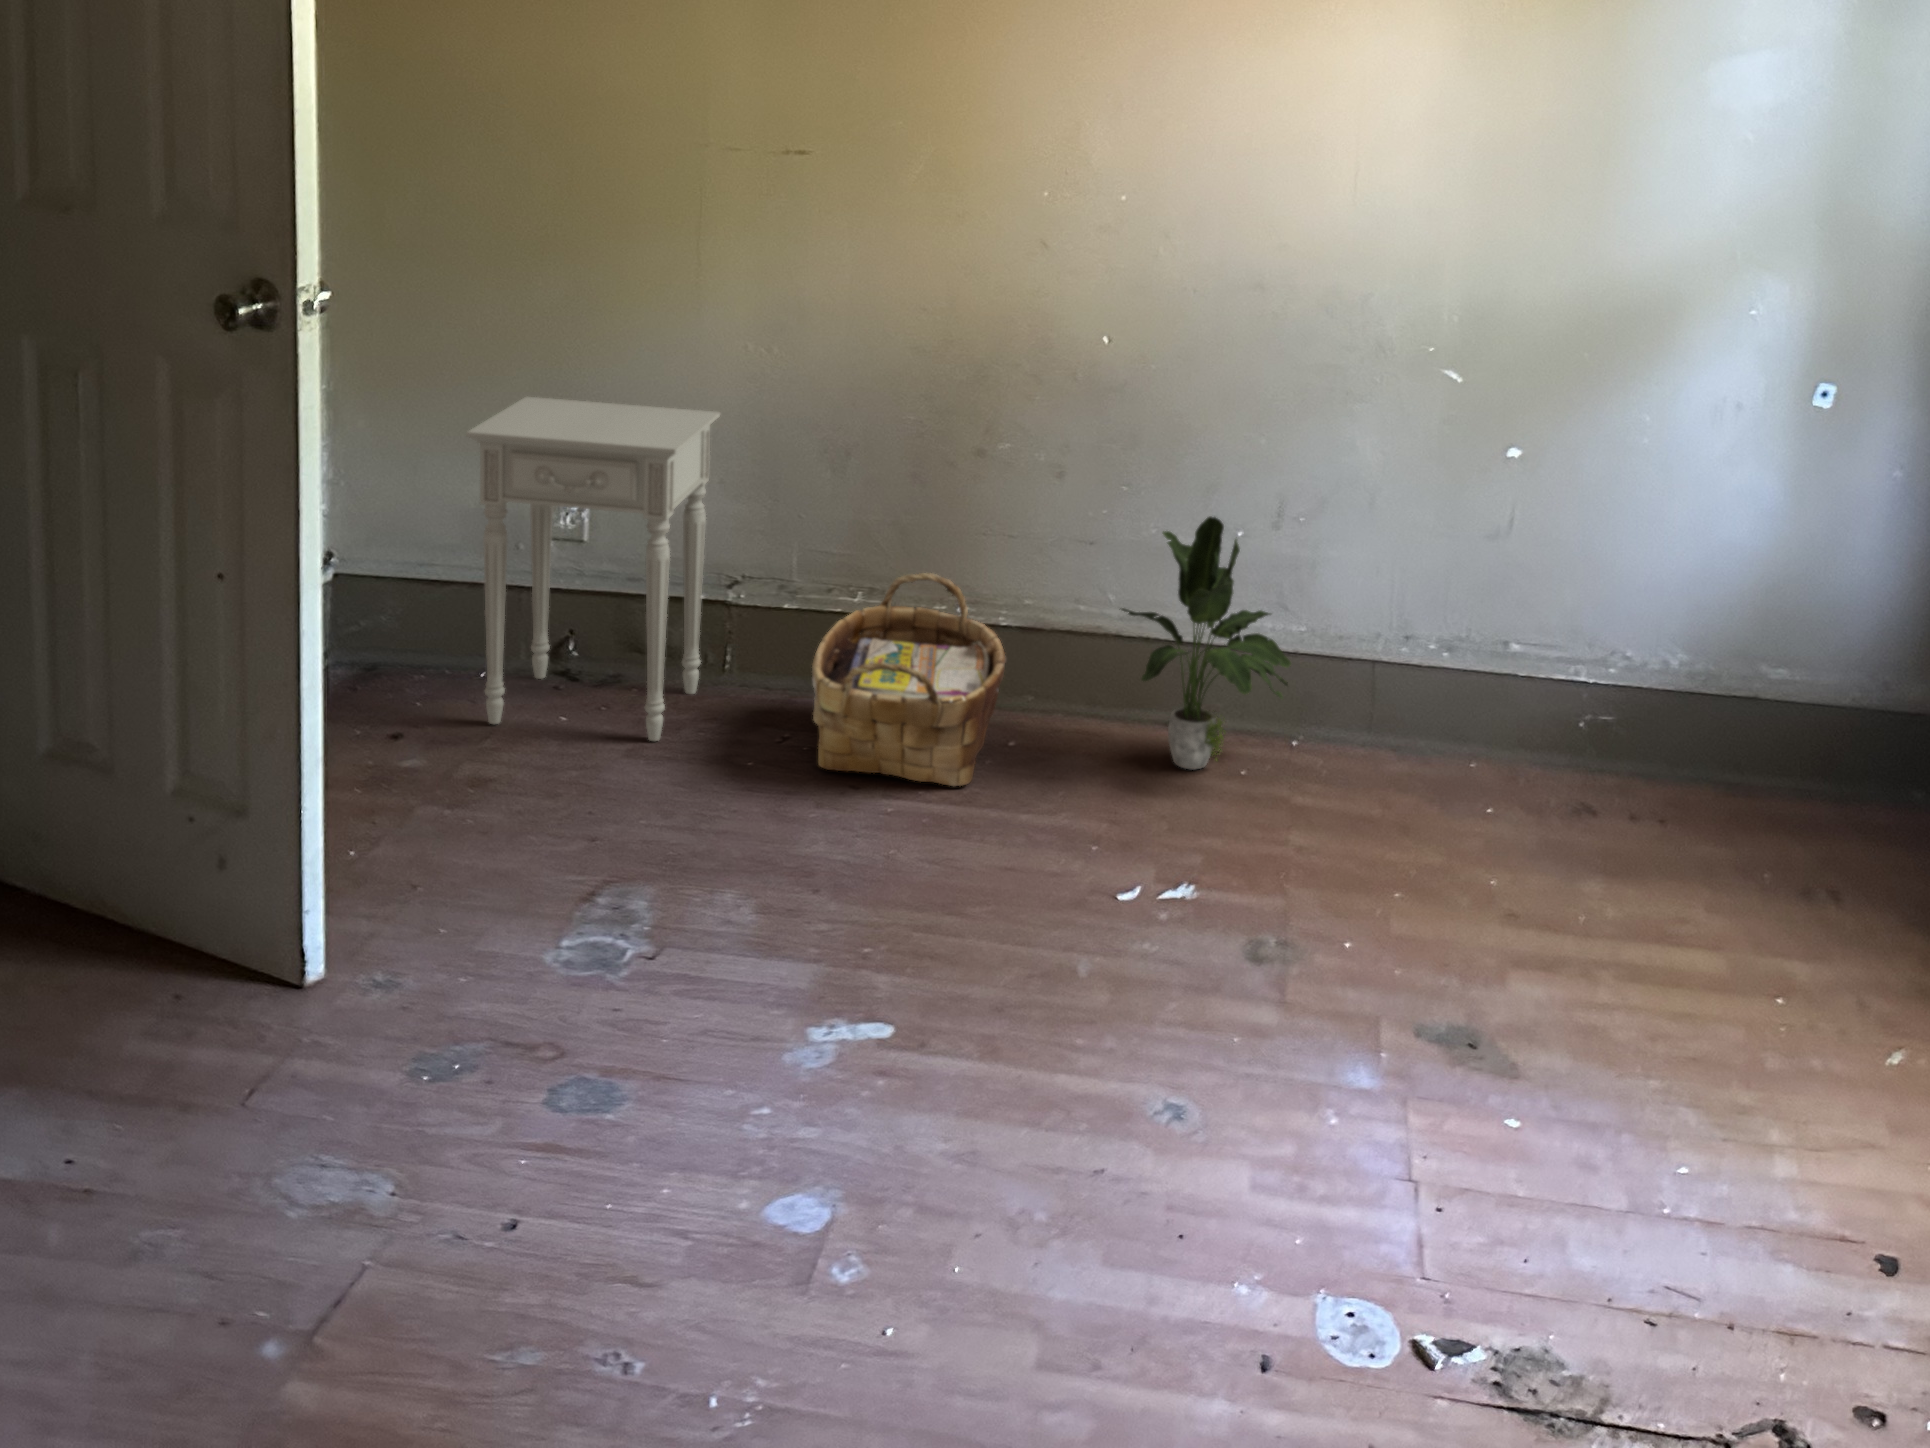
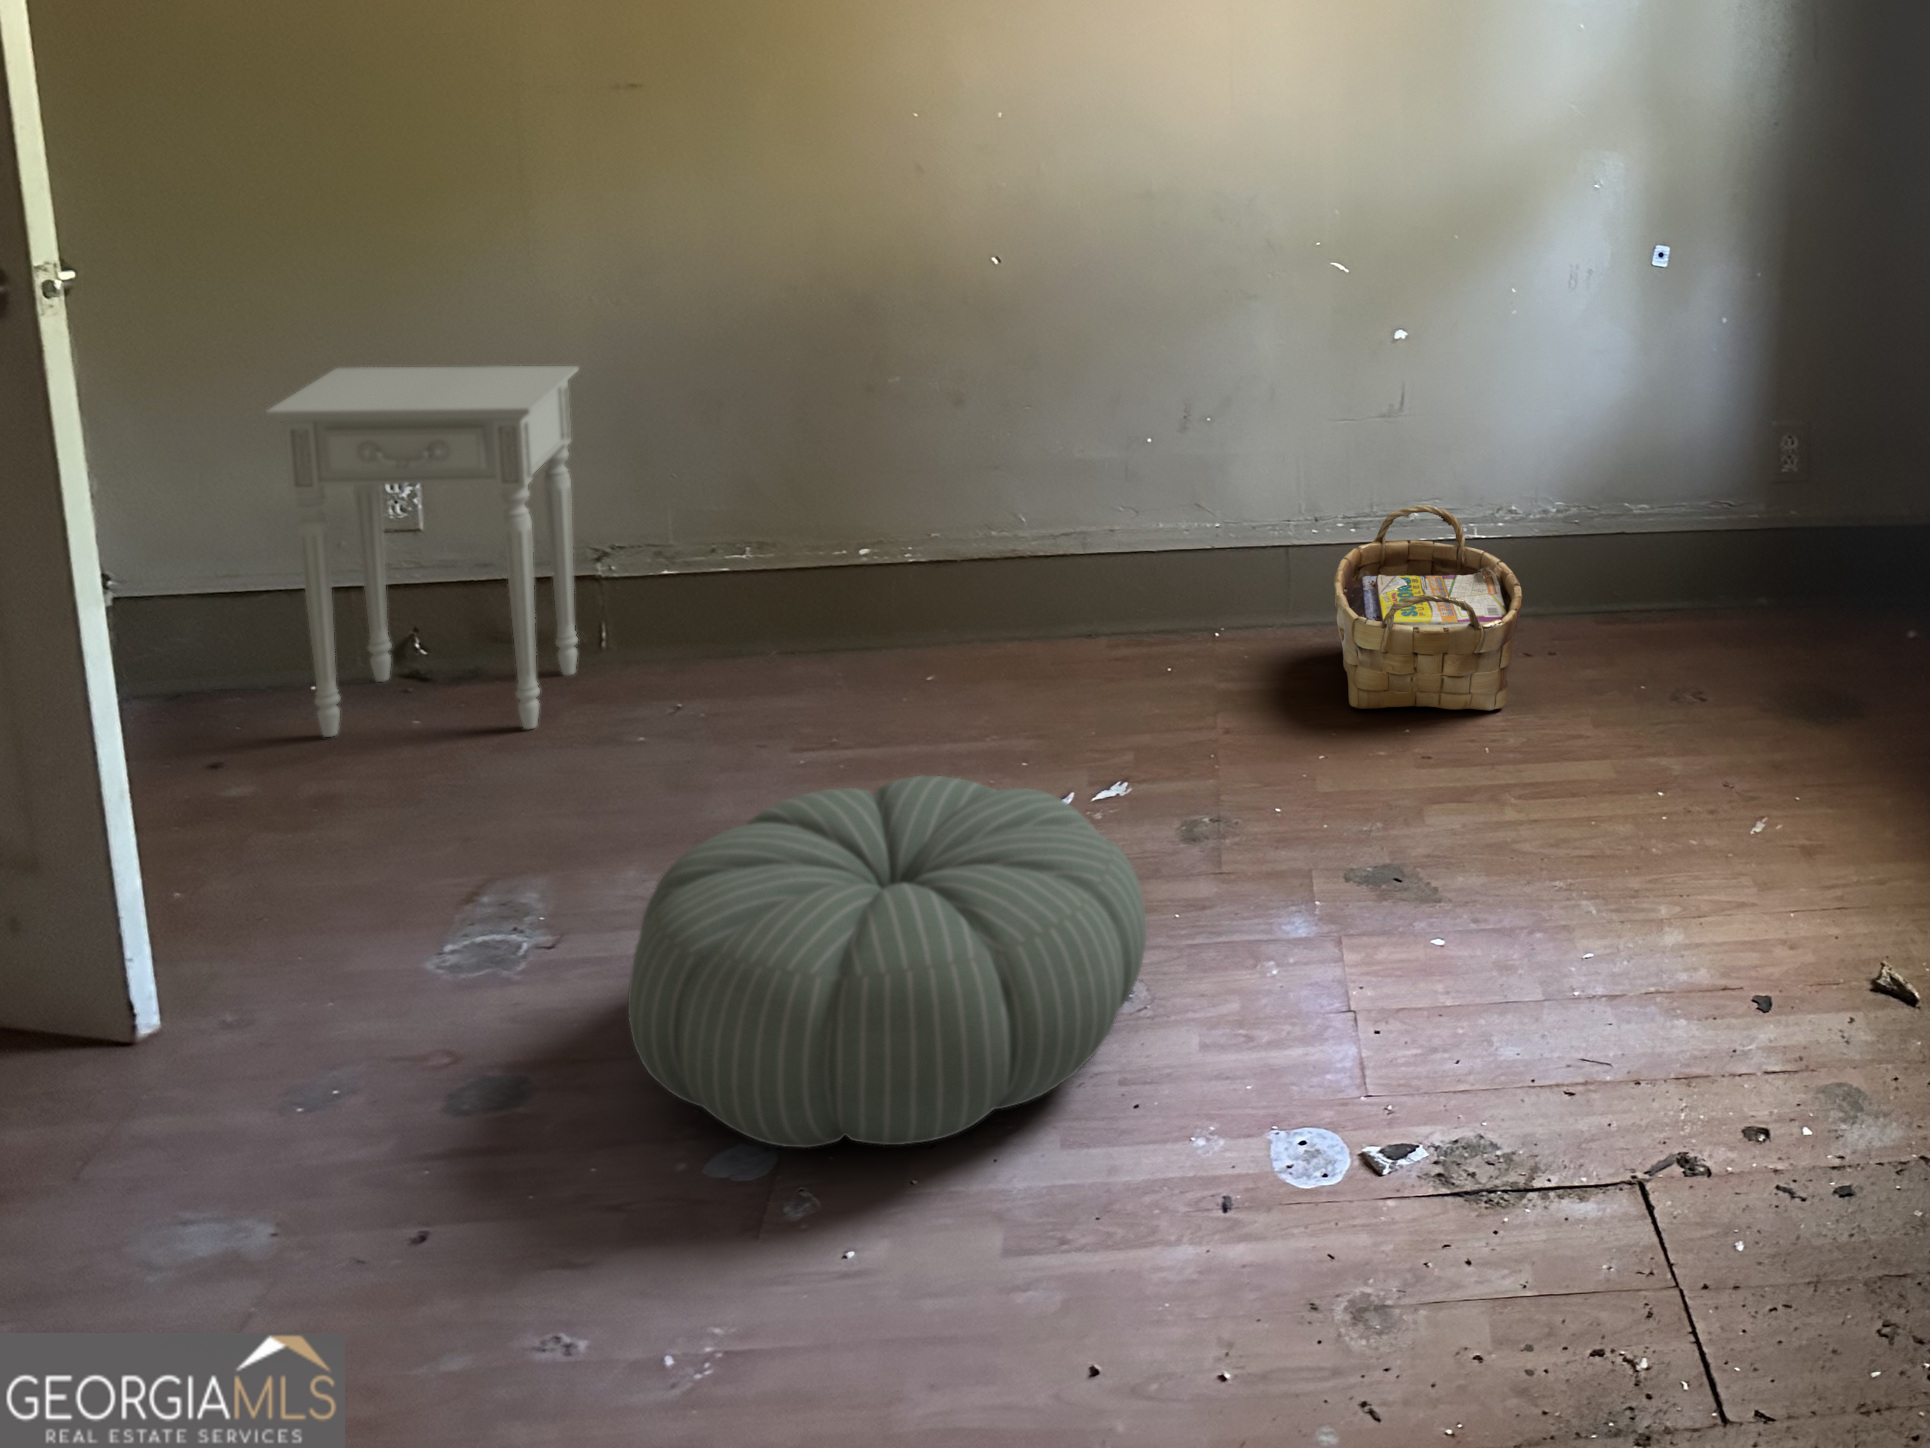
potted plant: present [1121,517,1291,769] -> none [1038,425,1216,680]
woven basket: present [812,573,1006,787] -> present [1334,505,1522,711]
pouf: none [711,850,1199,1228] -> present [628,776,1146,1148]

